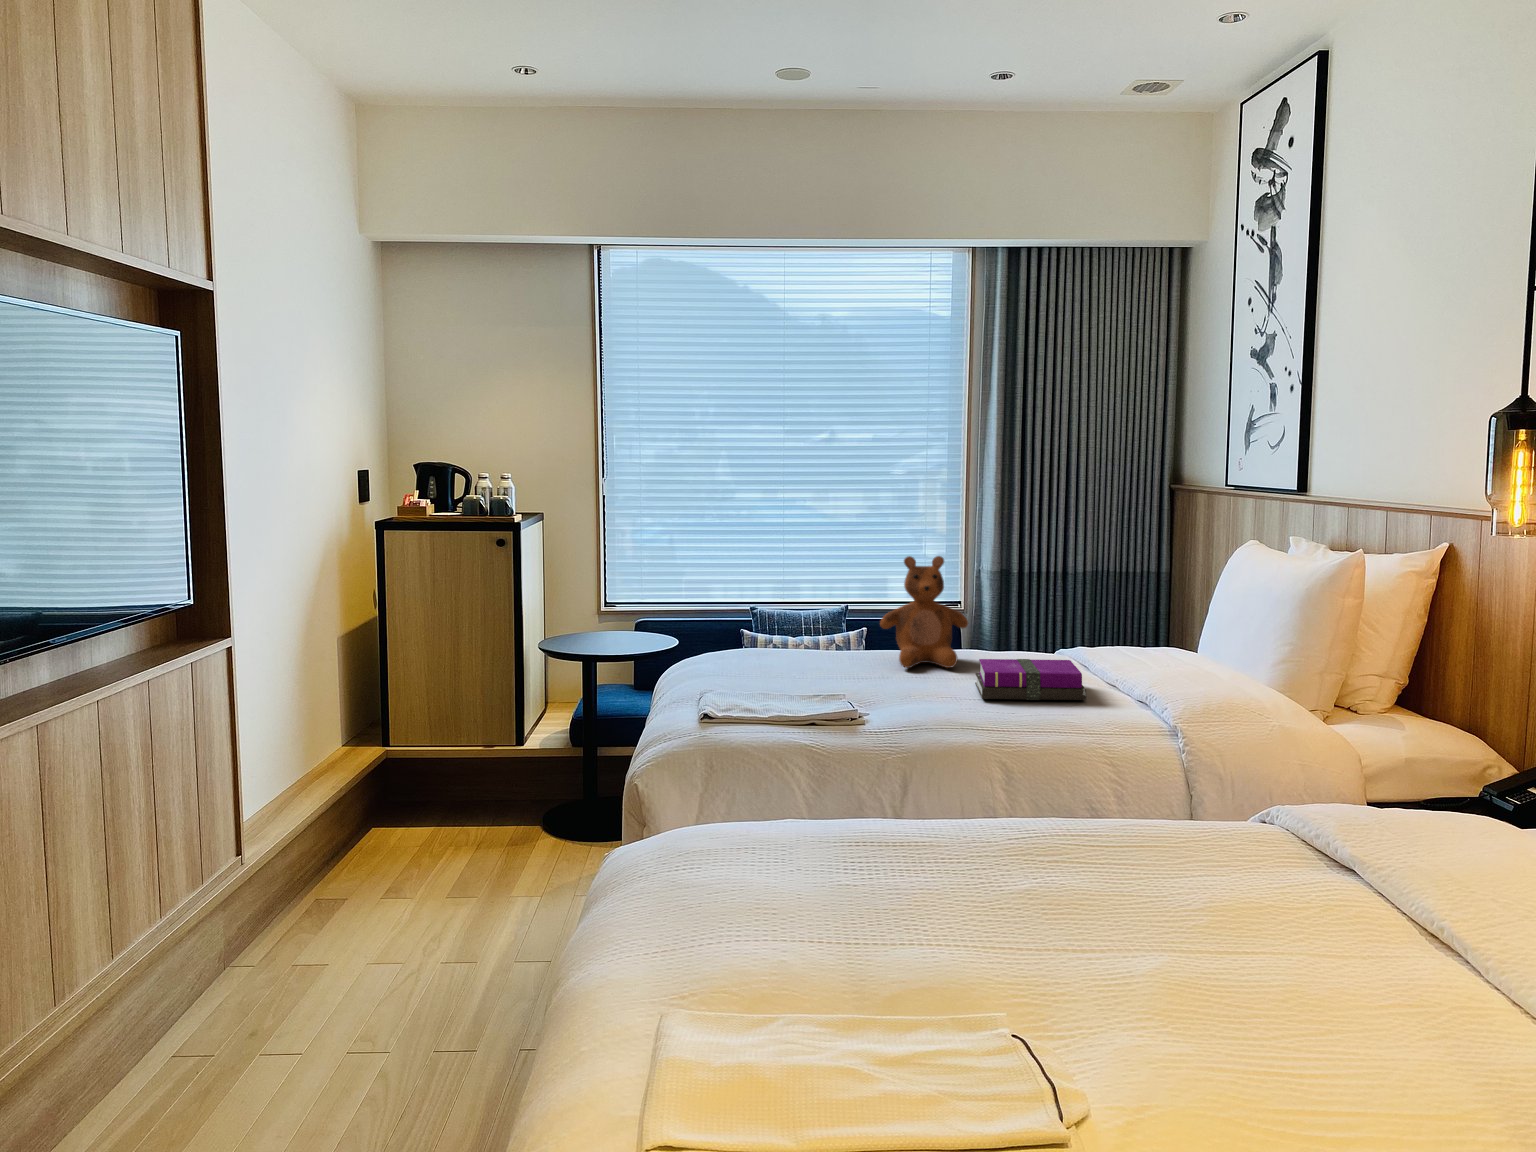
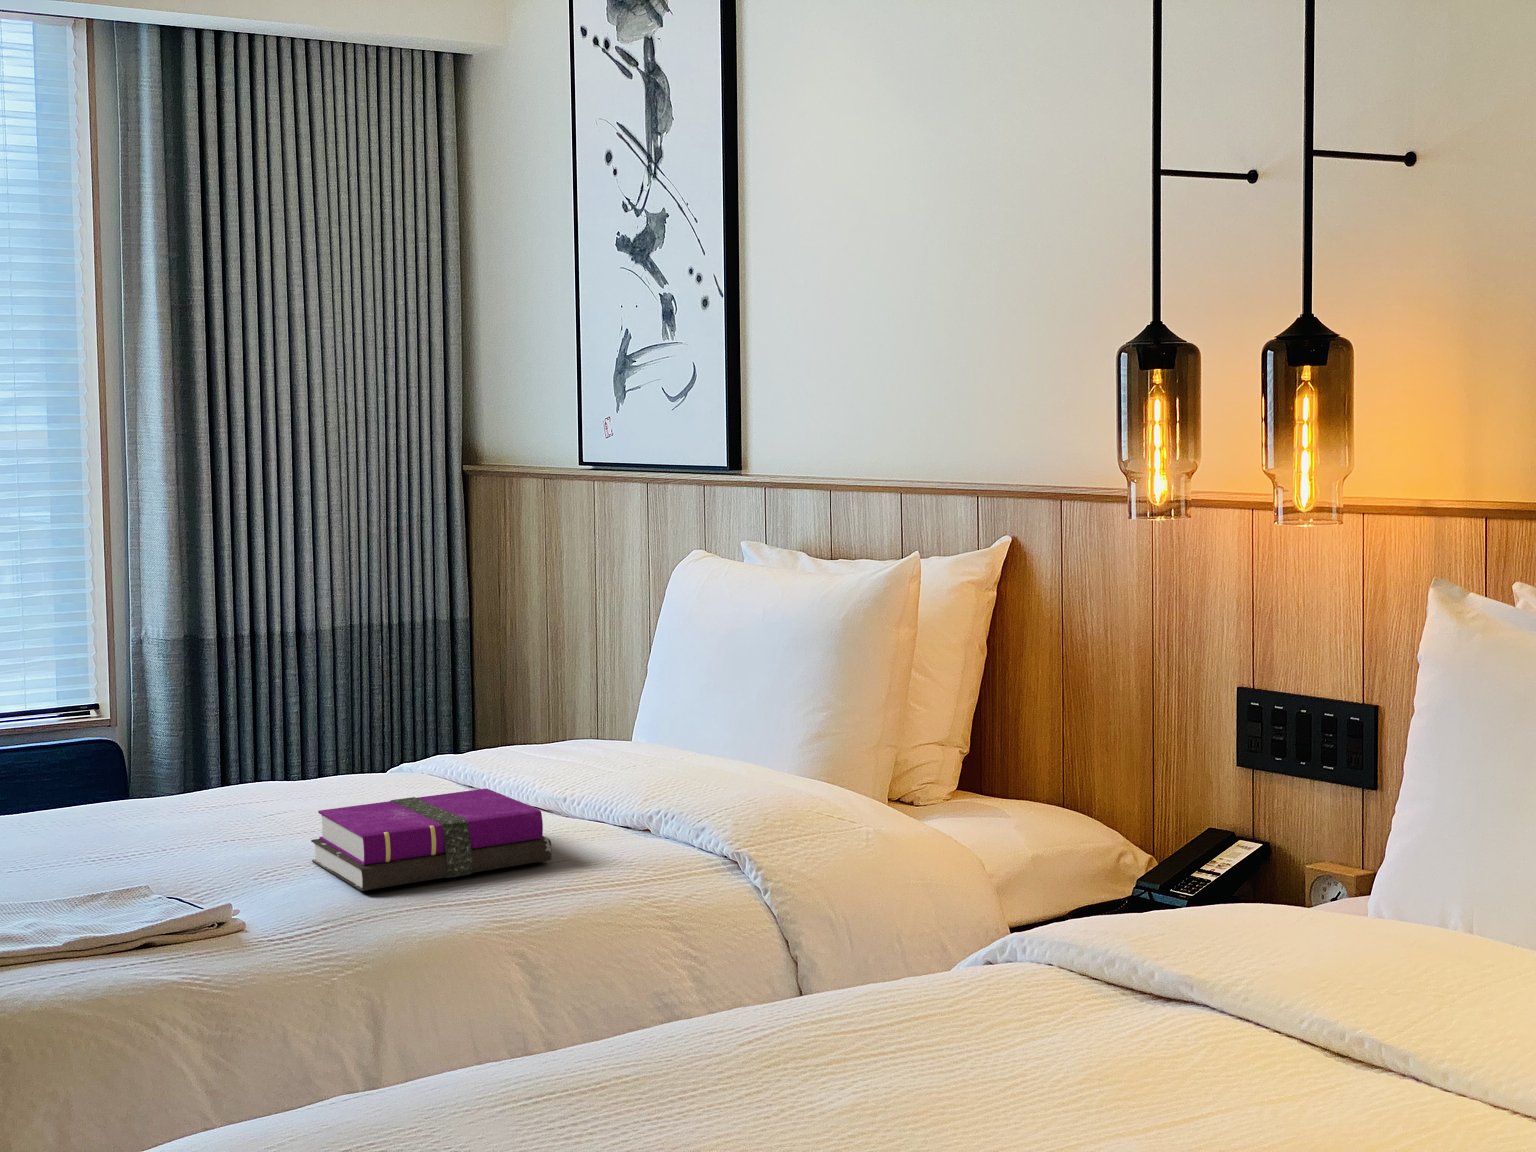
teddy bear: present [880,556,968,668] -> none [58,608,249,852]

